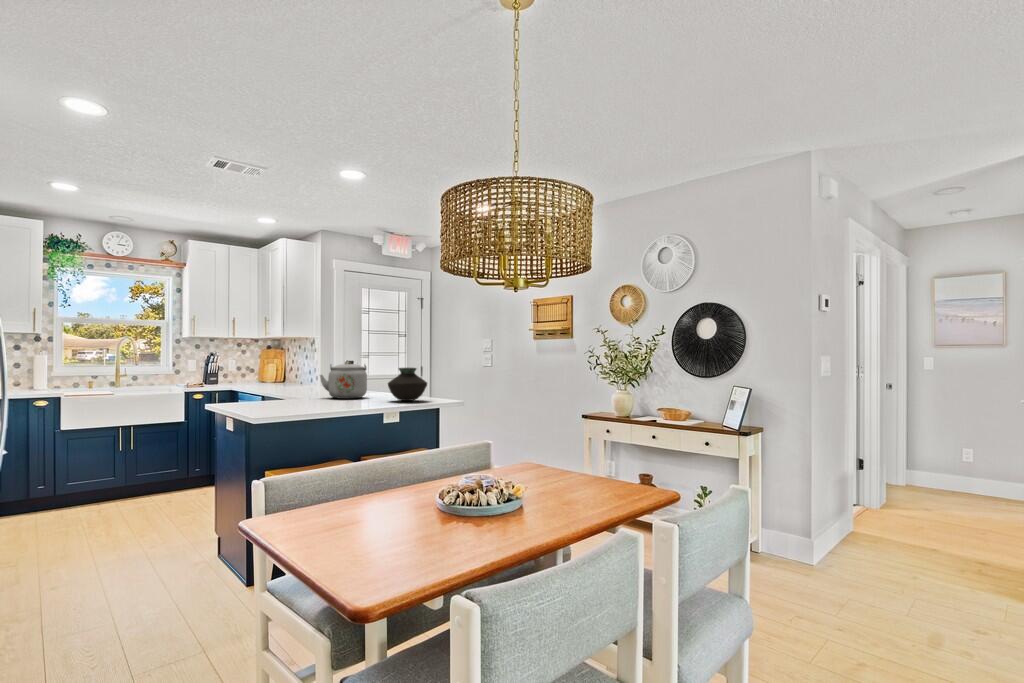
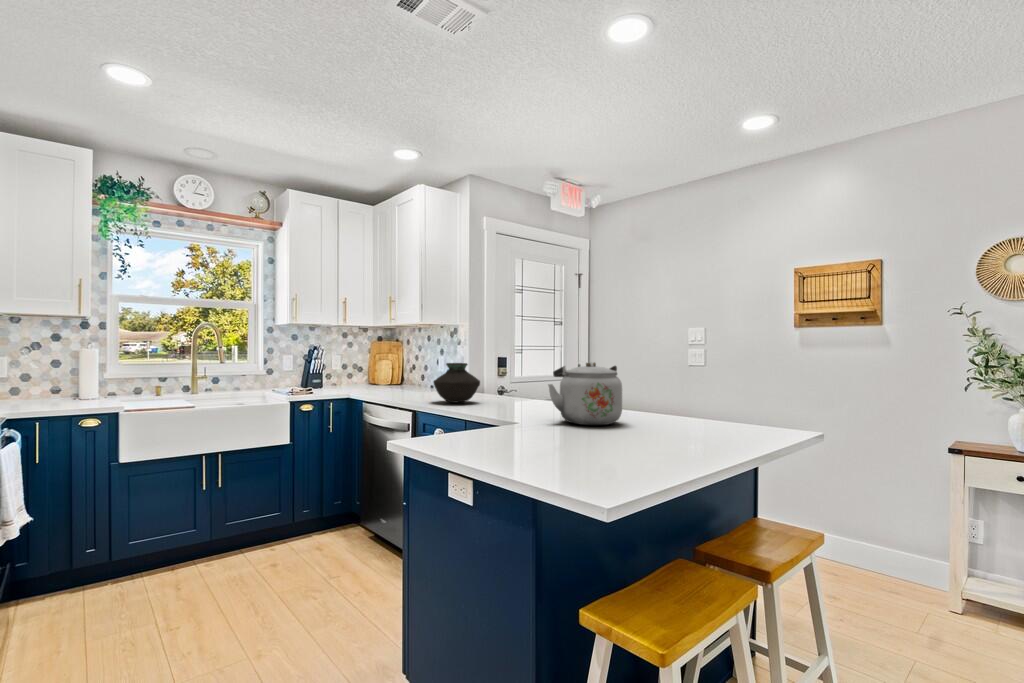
vase: present [388,368,427,401] -> present [434,363,480,403]

